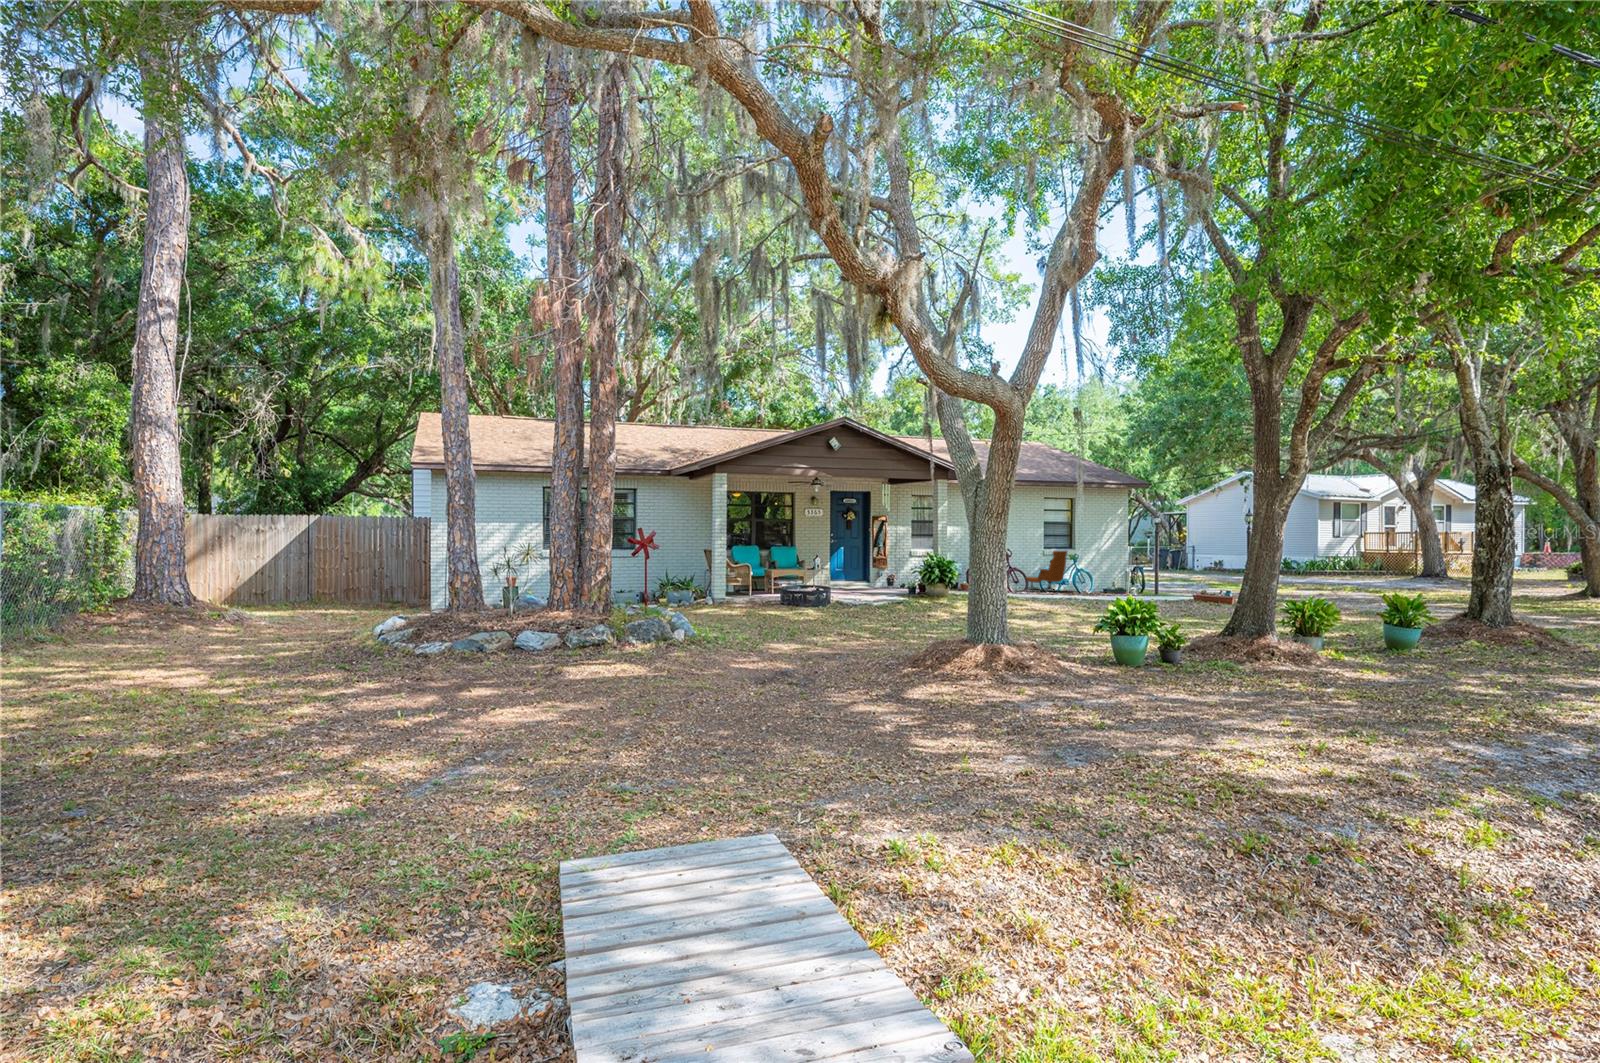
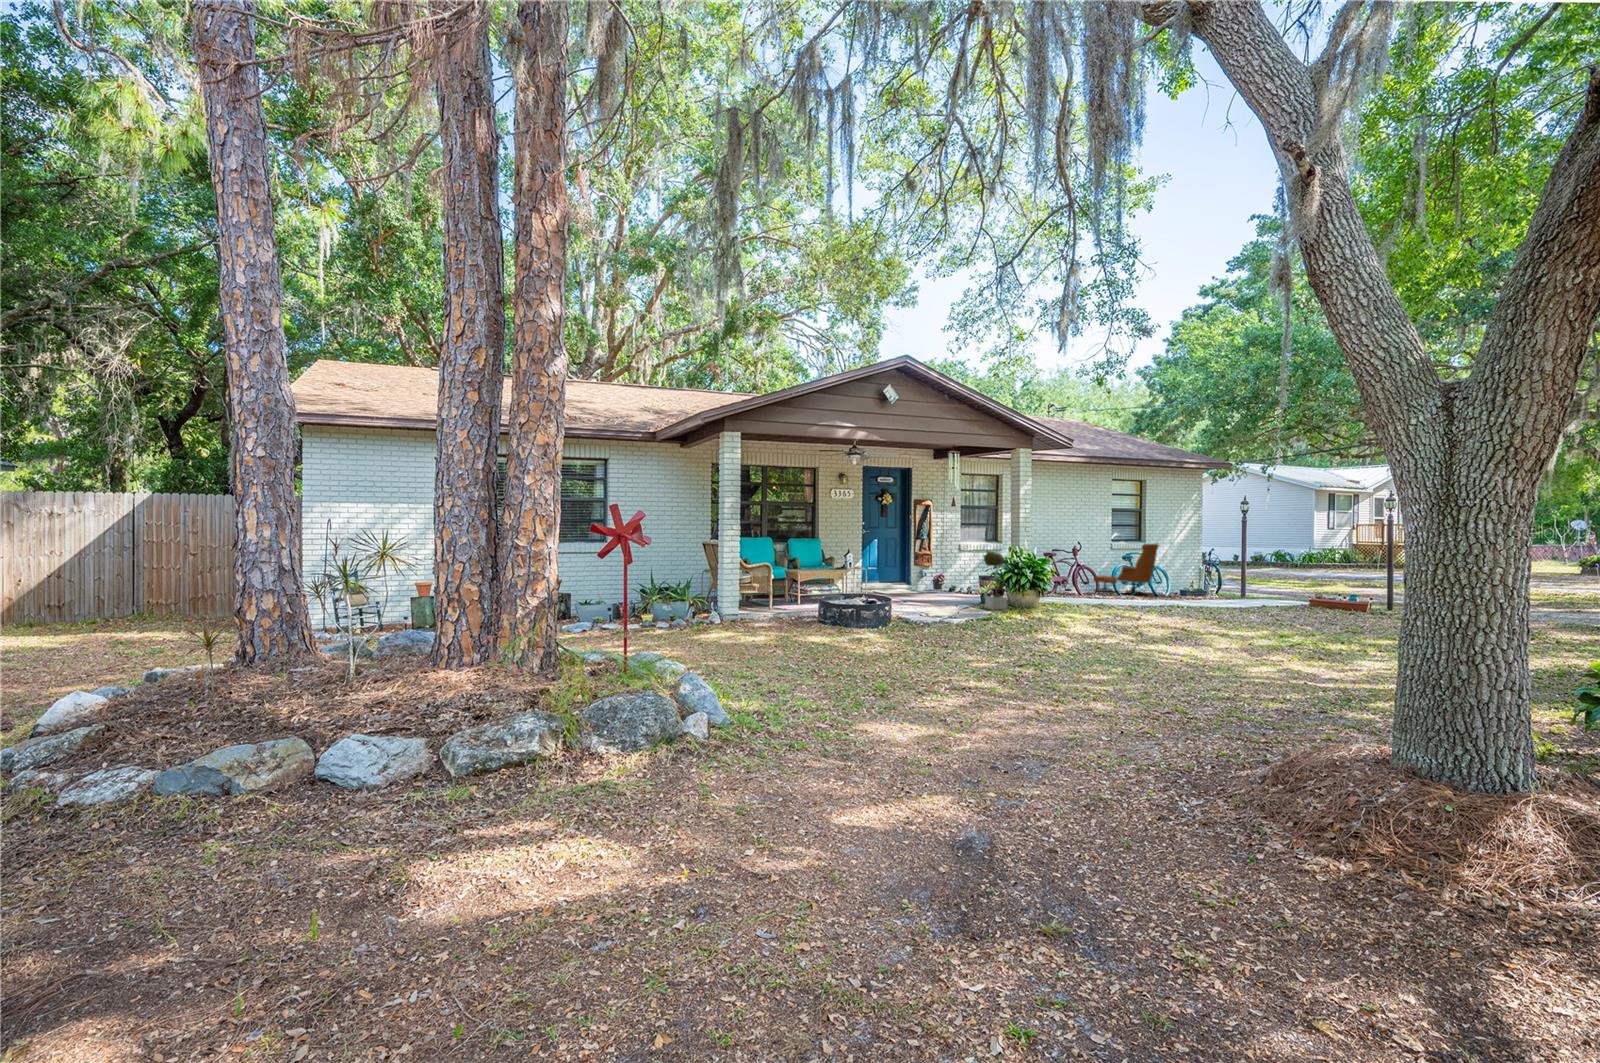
potted tree: none [911,555,930,599] -> present [984,551,1007,610]

